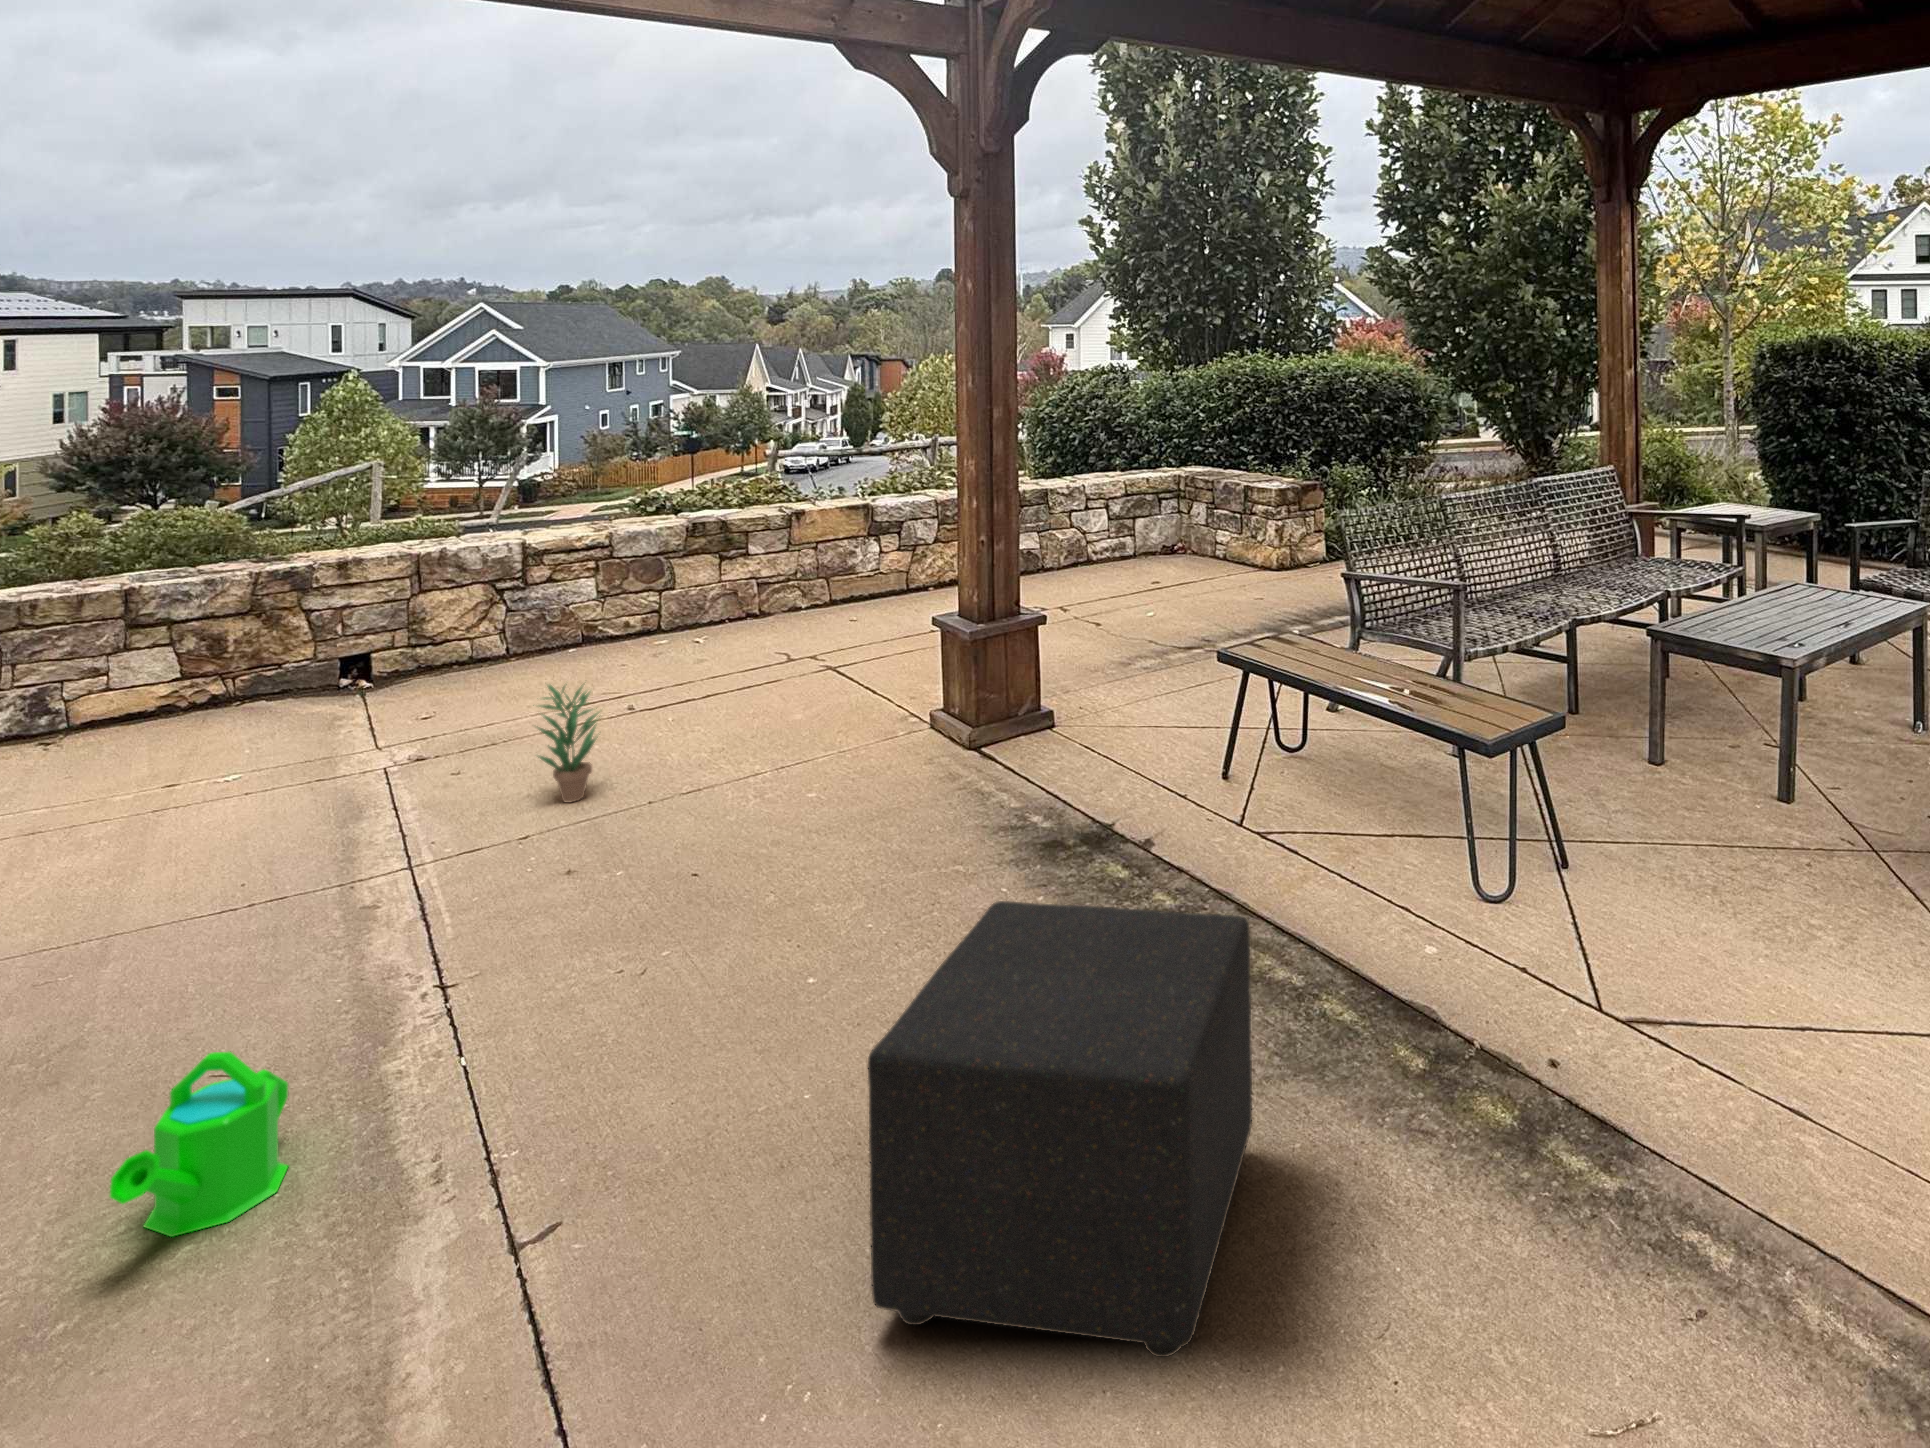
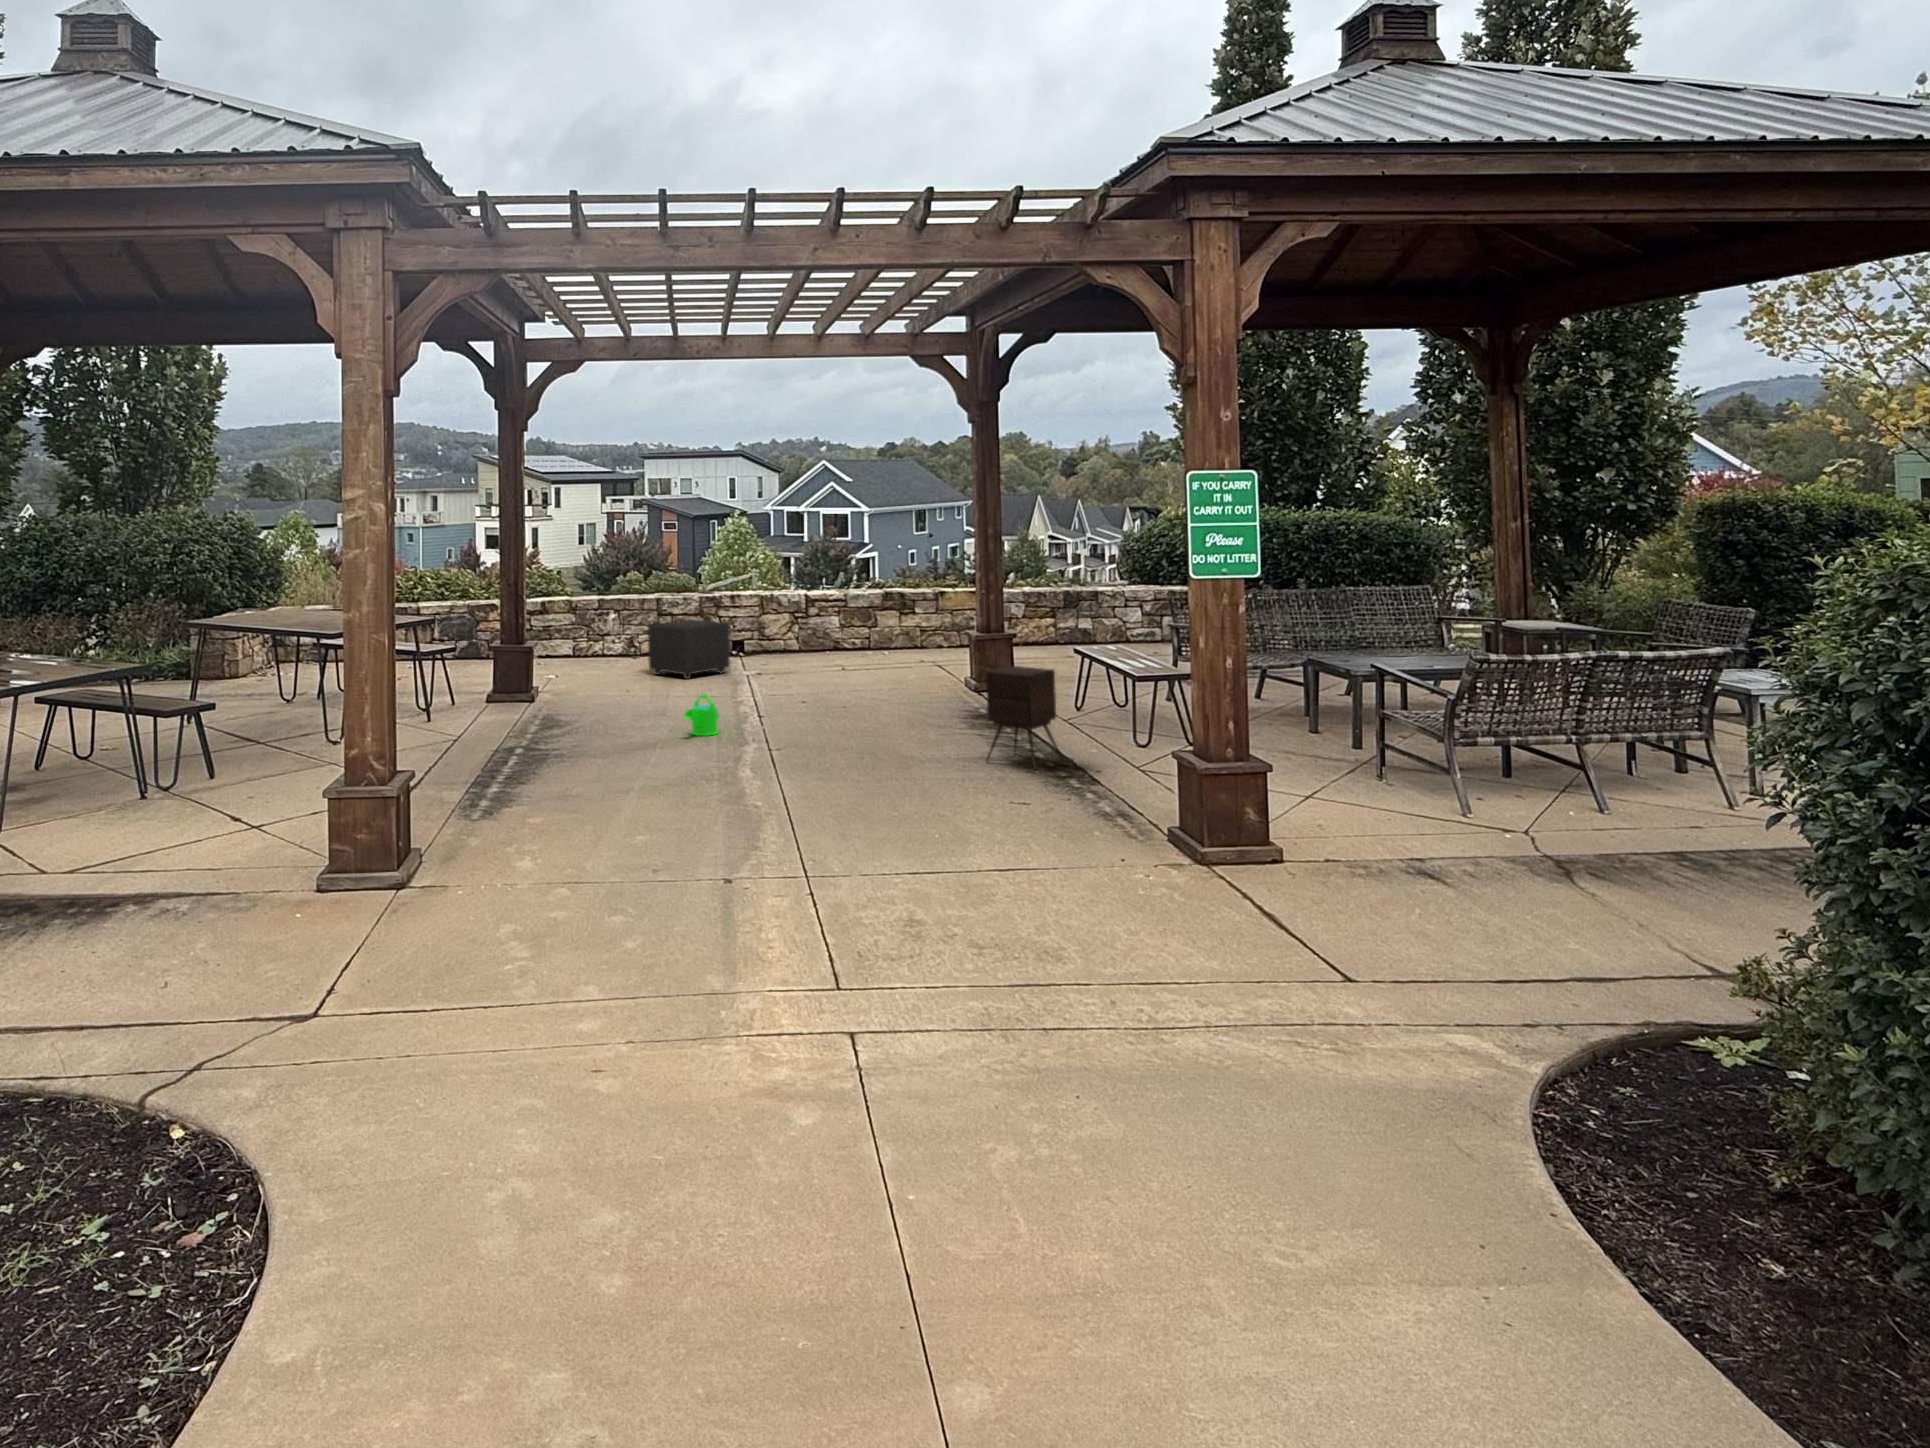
potted plant: present [538,684,600,803] -> none [794,637,821,689]
side table: none [1301,799,1471,1142] -> present [986,666,1062,769]
ottoman: present [868,901,1252,1357] -> present [648,619,730,679]

